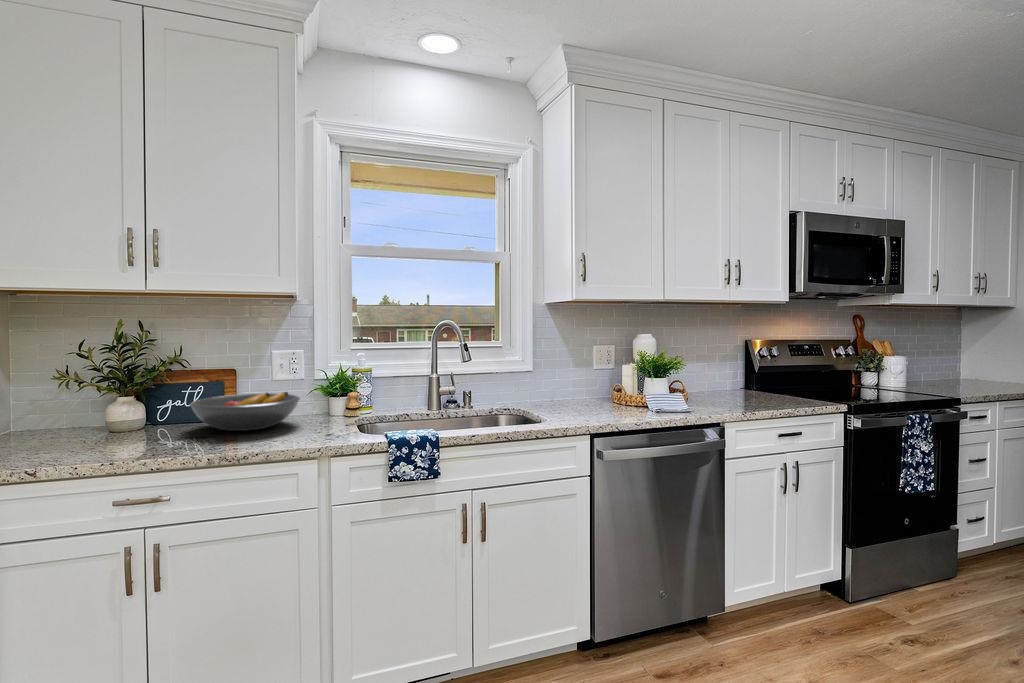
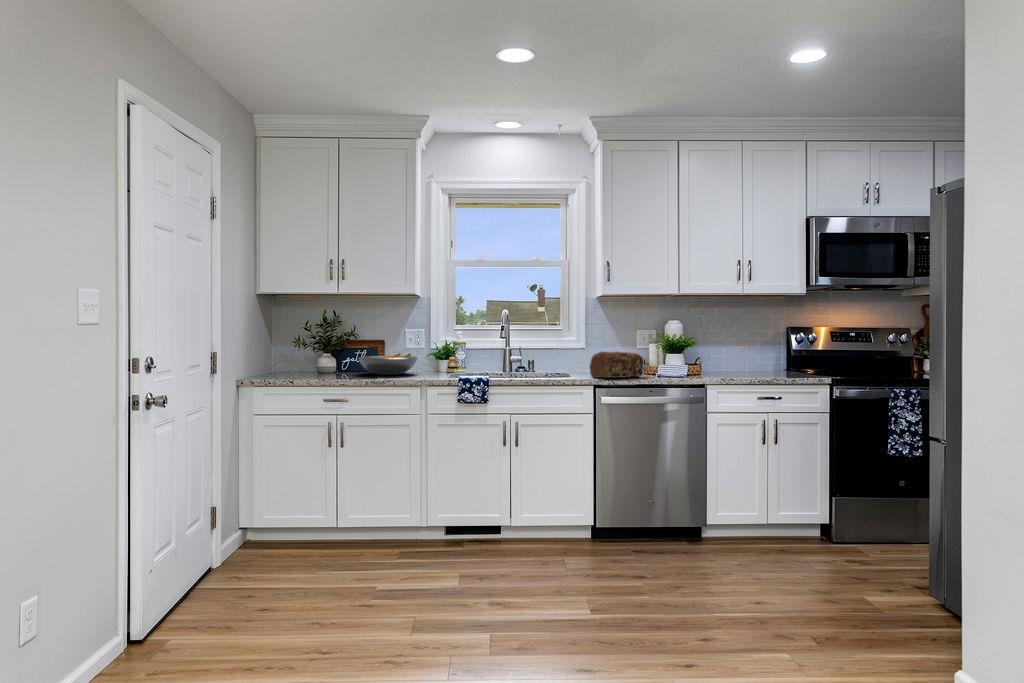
bread loaf: none [562,378,628,419] -> present [590,352,643,378]

